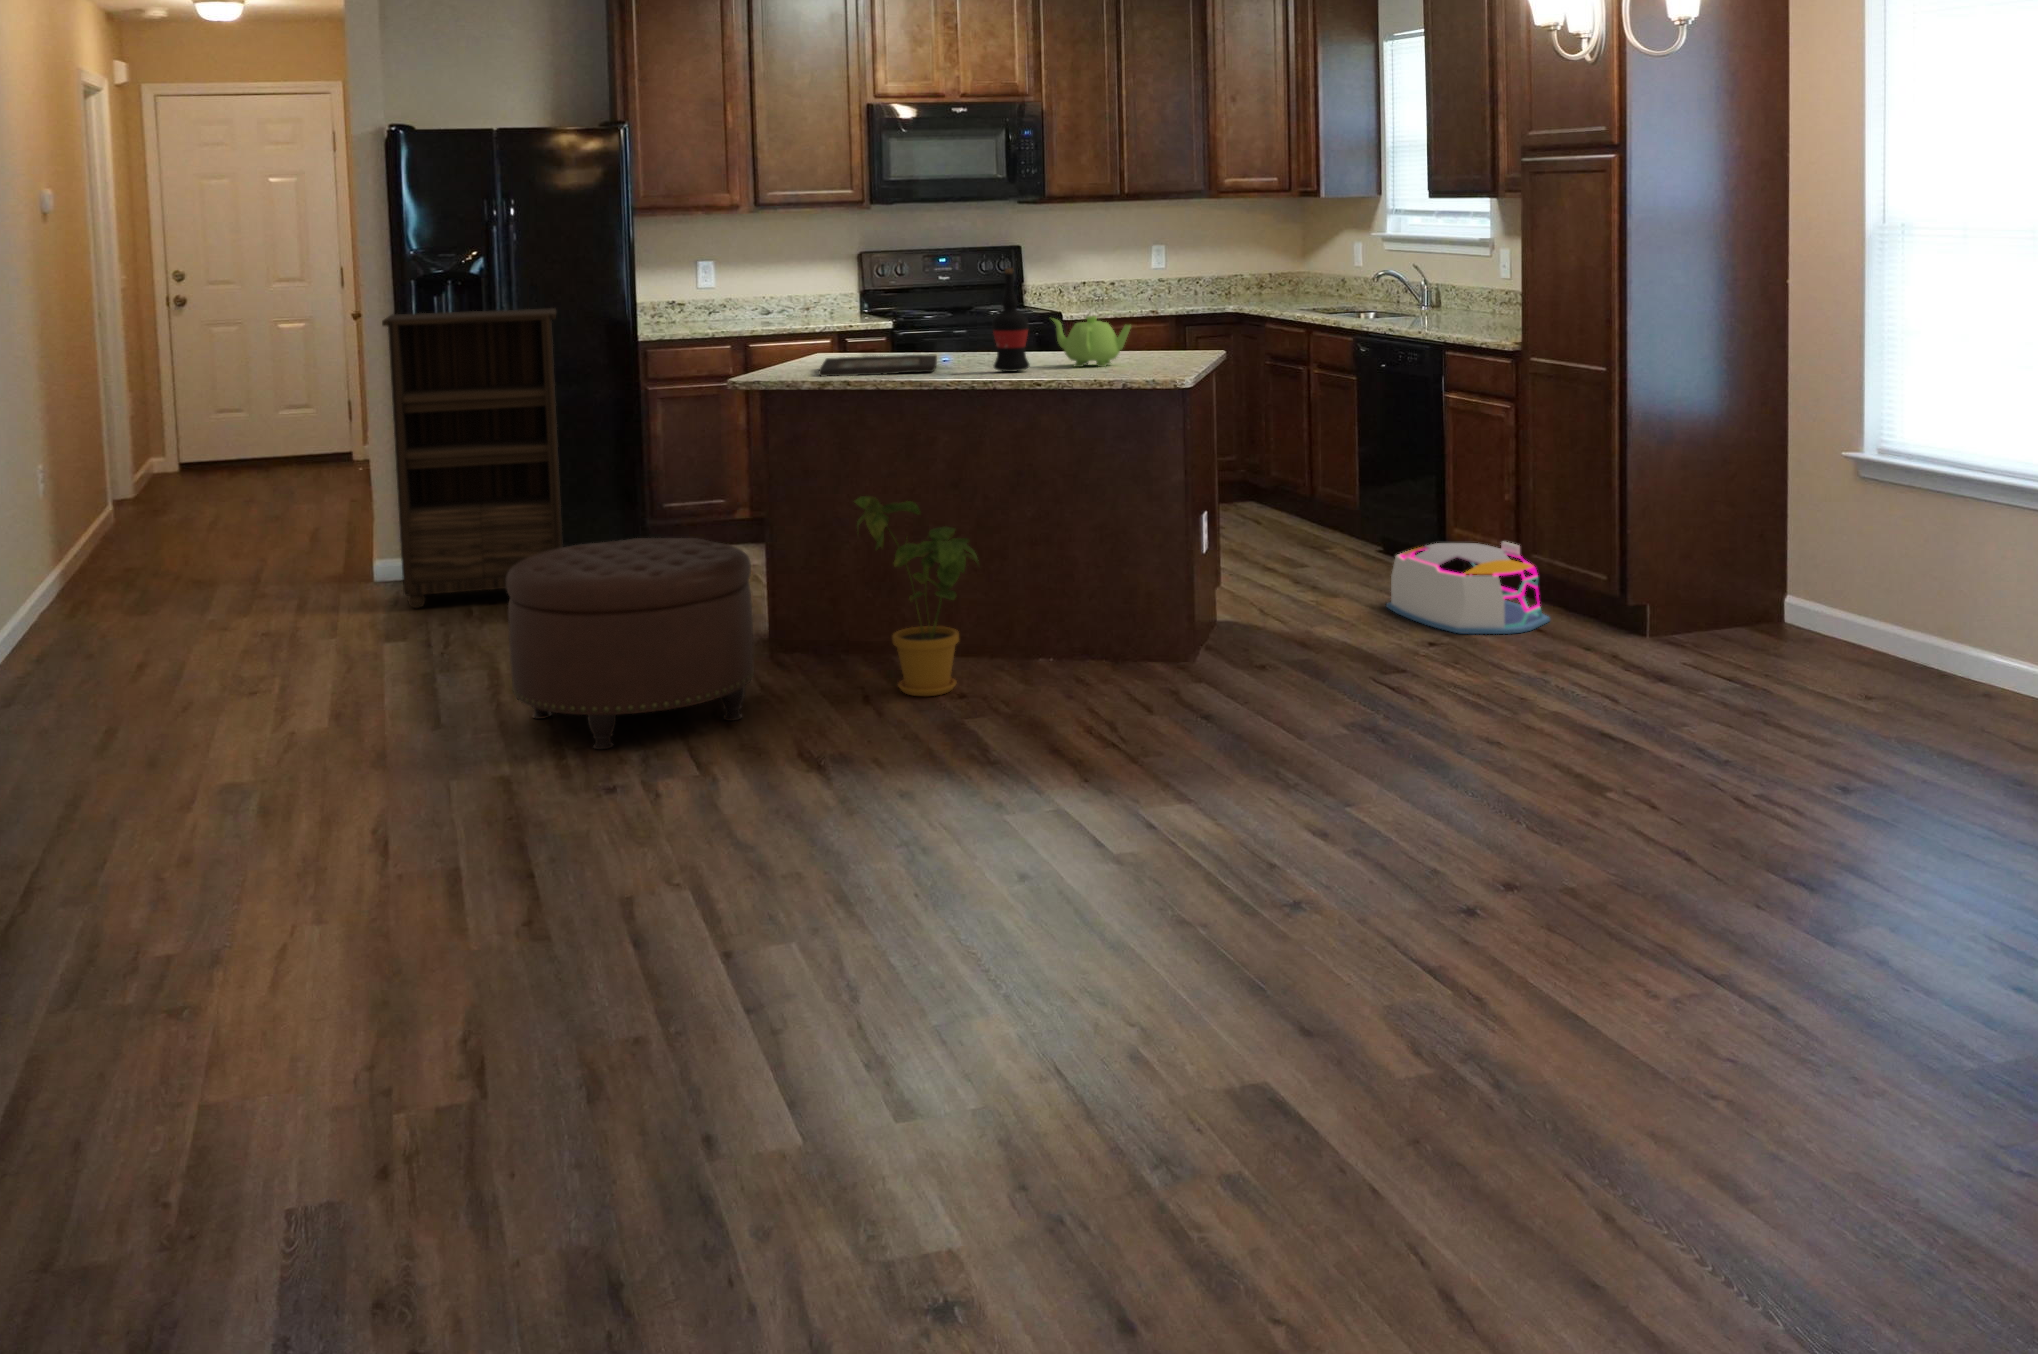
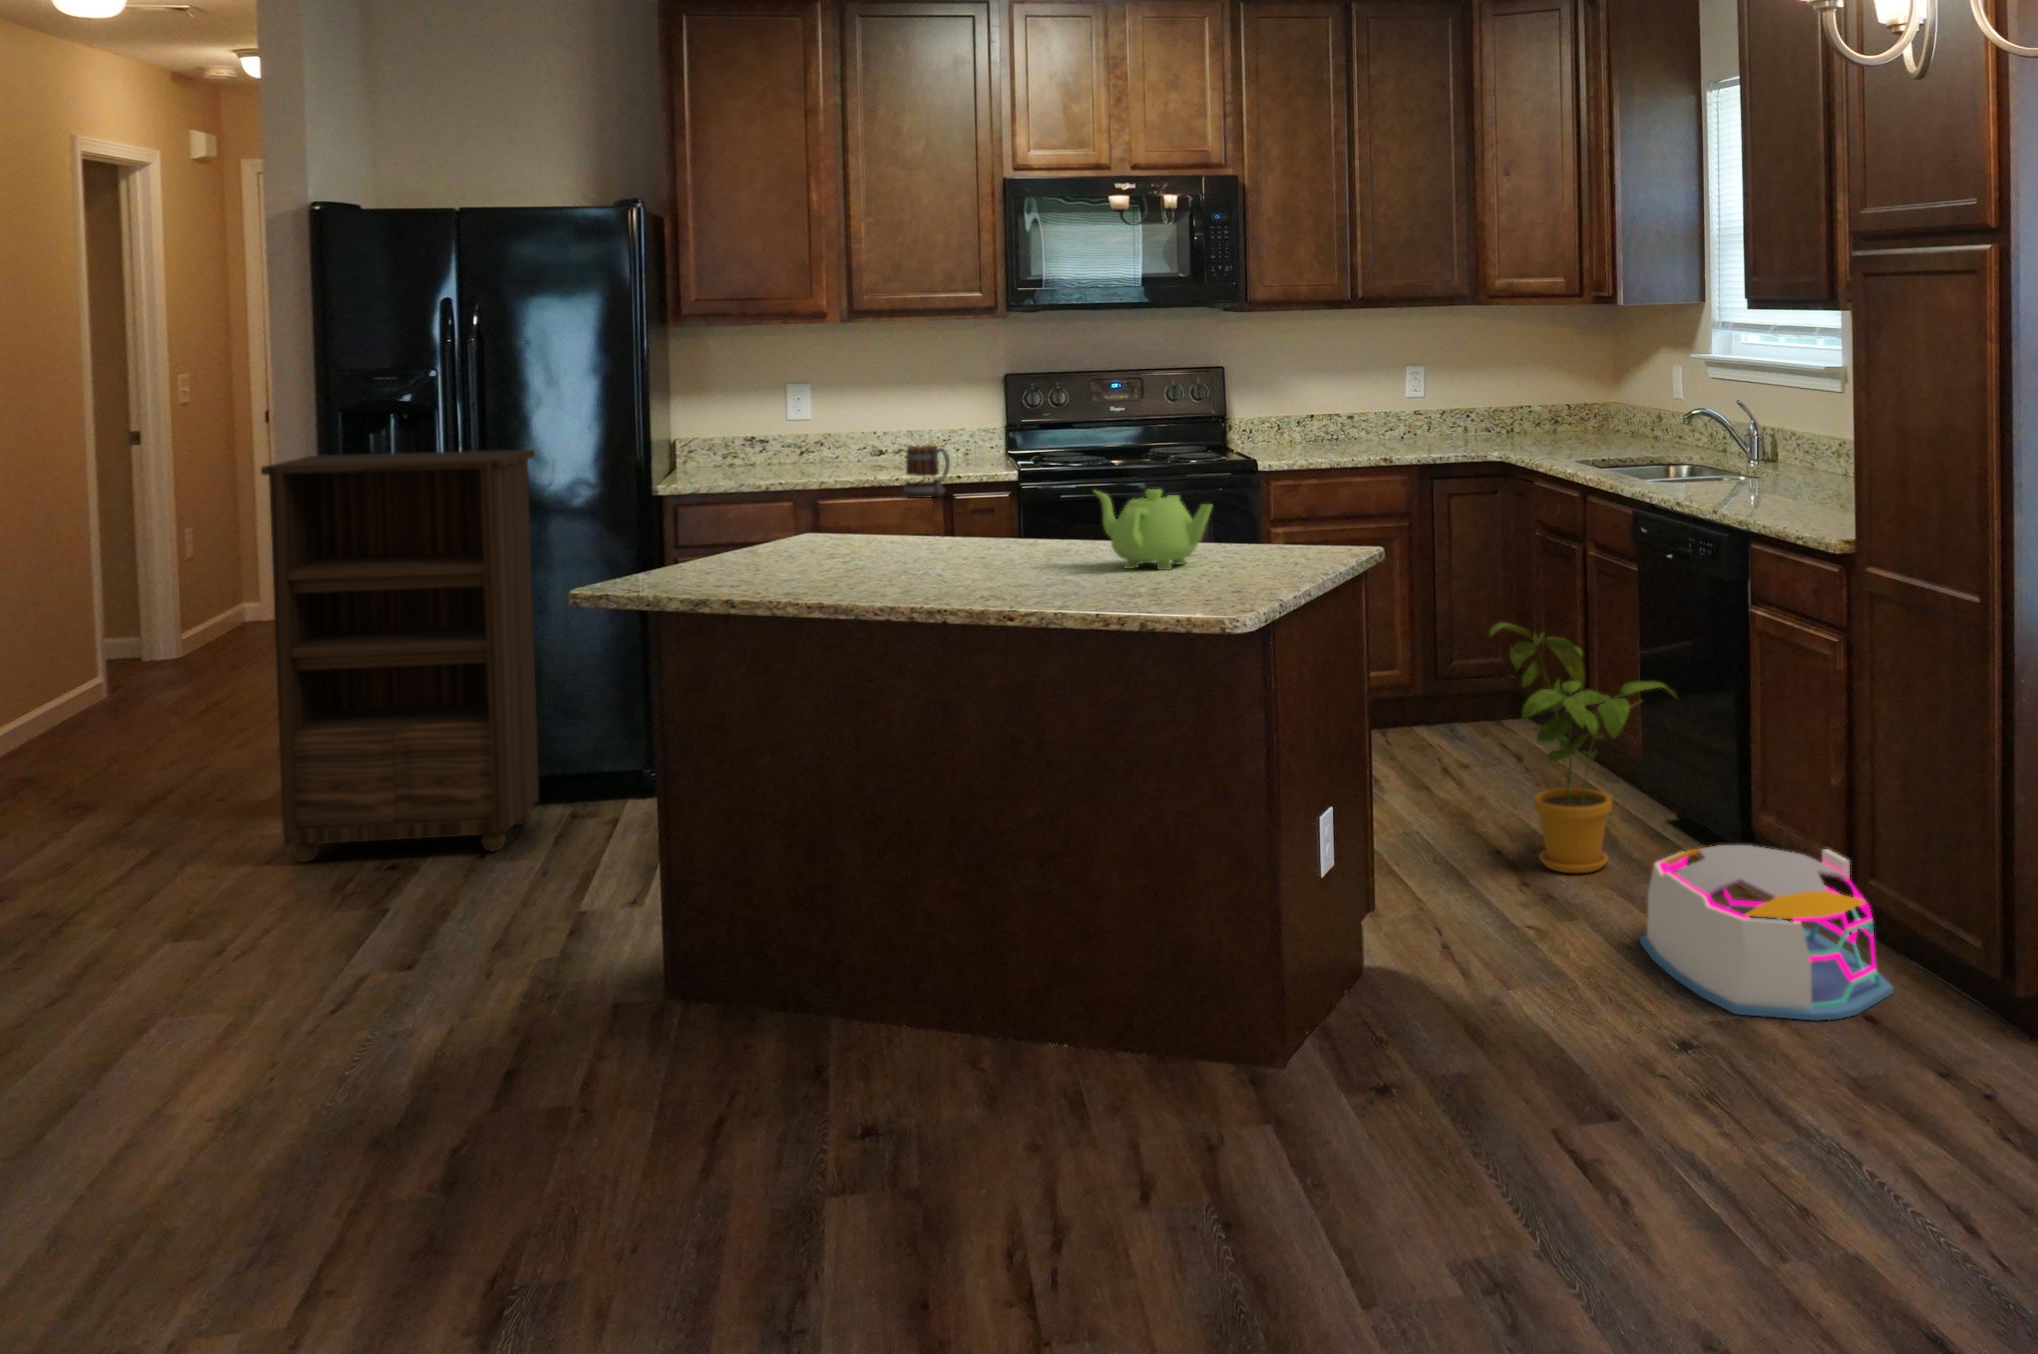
wine bottle: present [992,268,1029,372] -> none [977,417,1036,579]
mug: none [802,305,839,345] -> present [904,445,950,498]
decorative tray: present [819,355,937,377] -> none [721,539,947,580]
house plant: present [854,496,979,696] -> present [1489,622,1677,873]
ottoman: present [506,538,754,749] -> none [115,830,547,1217]

